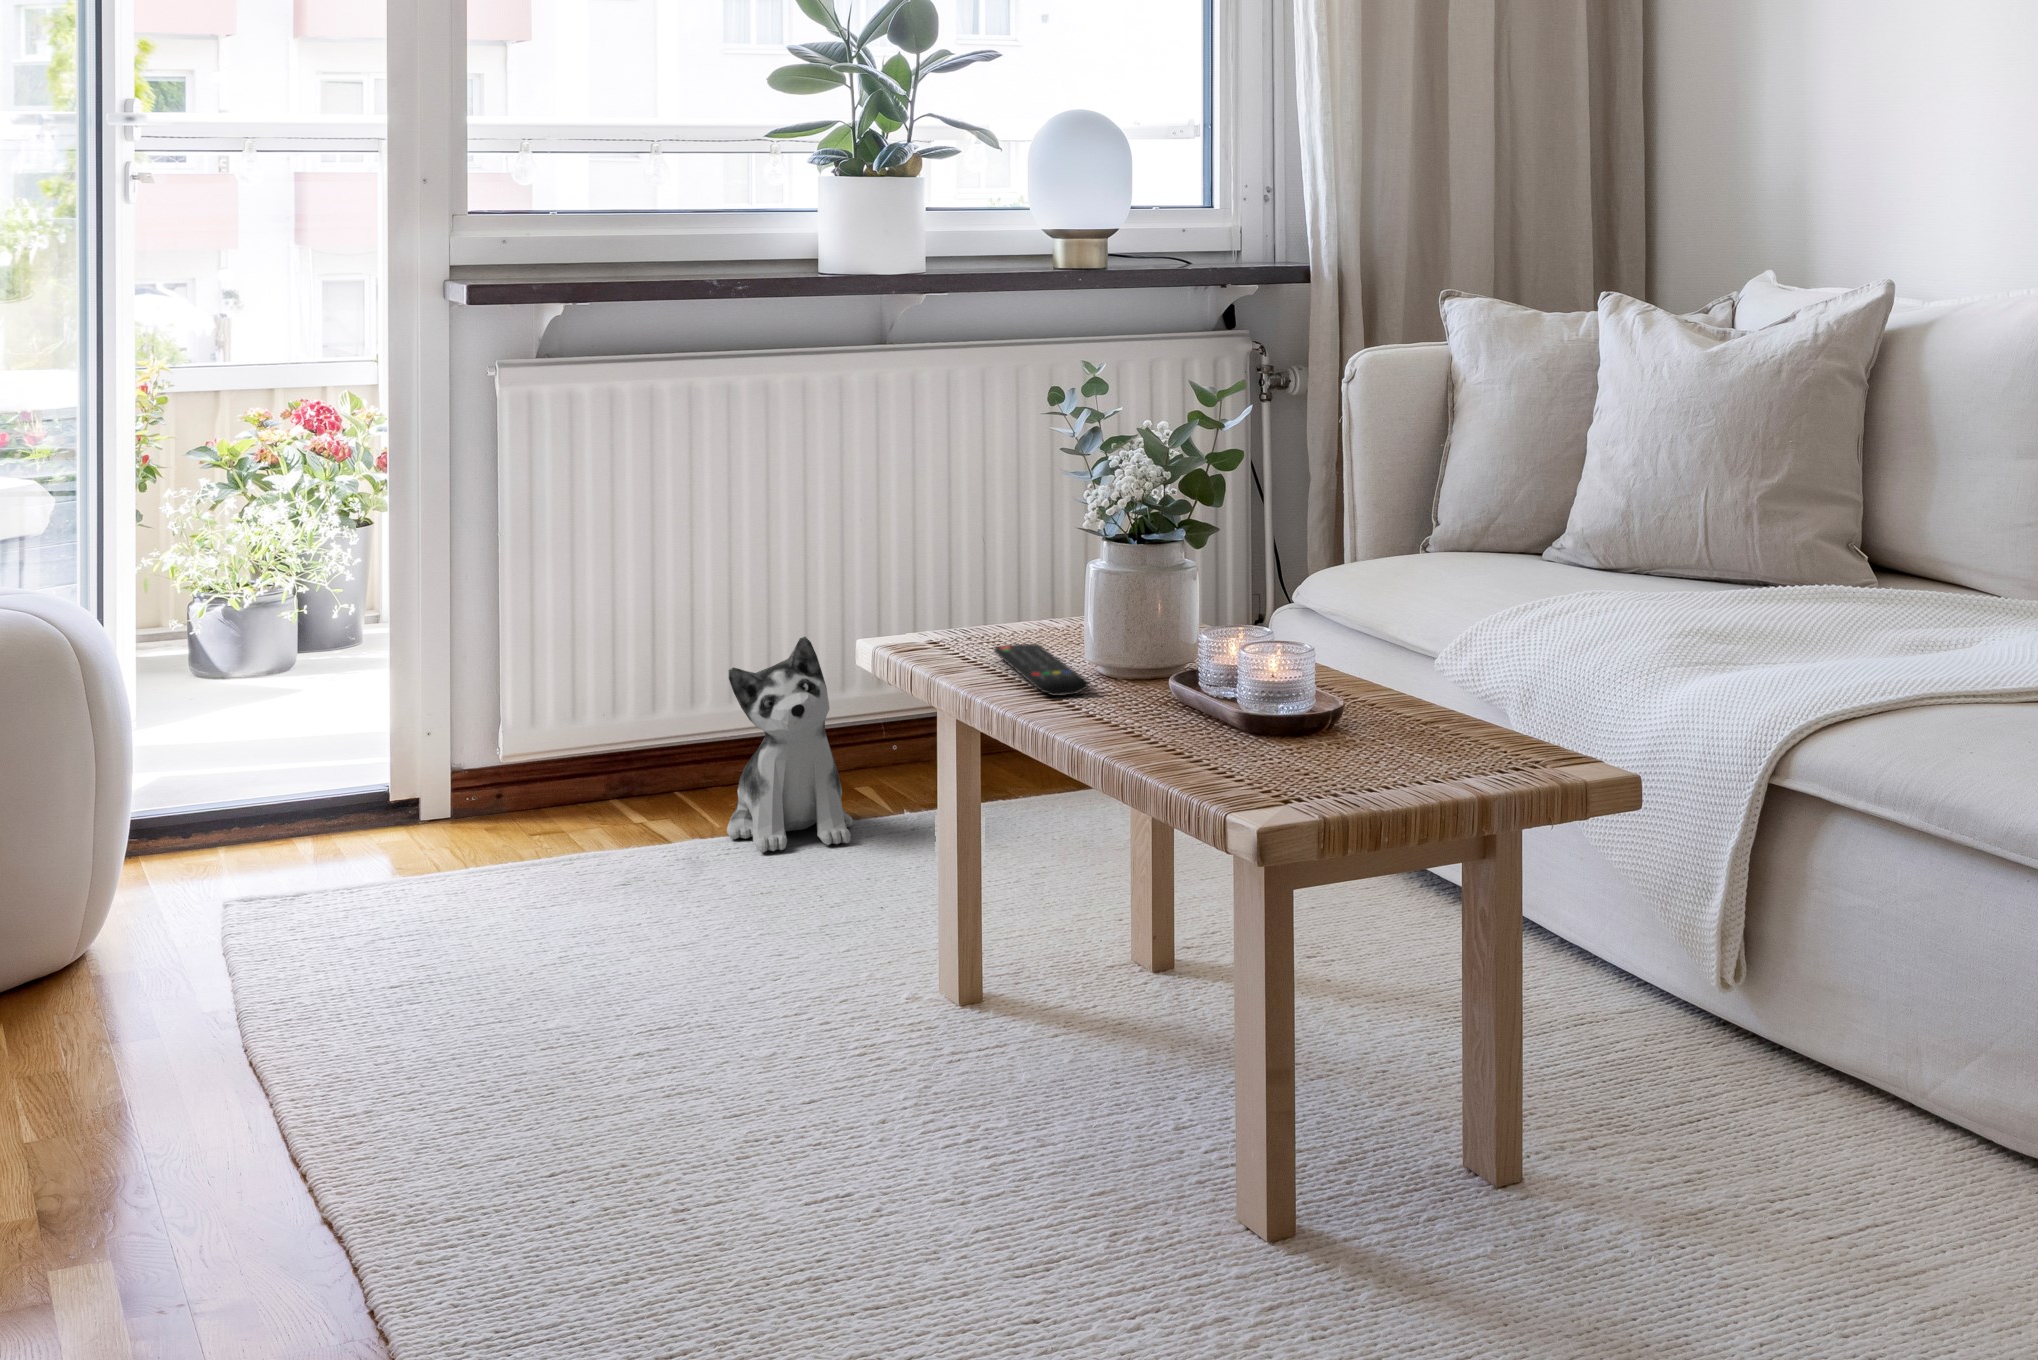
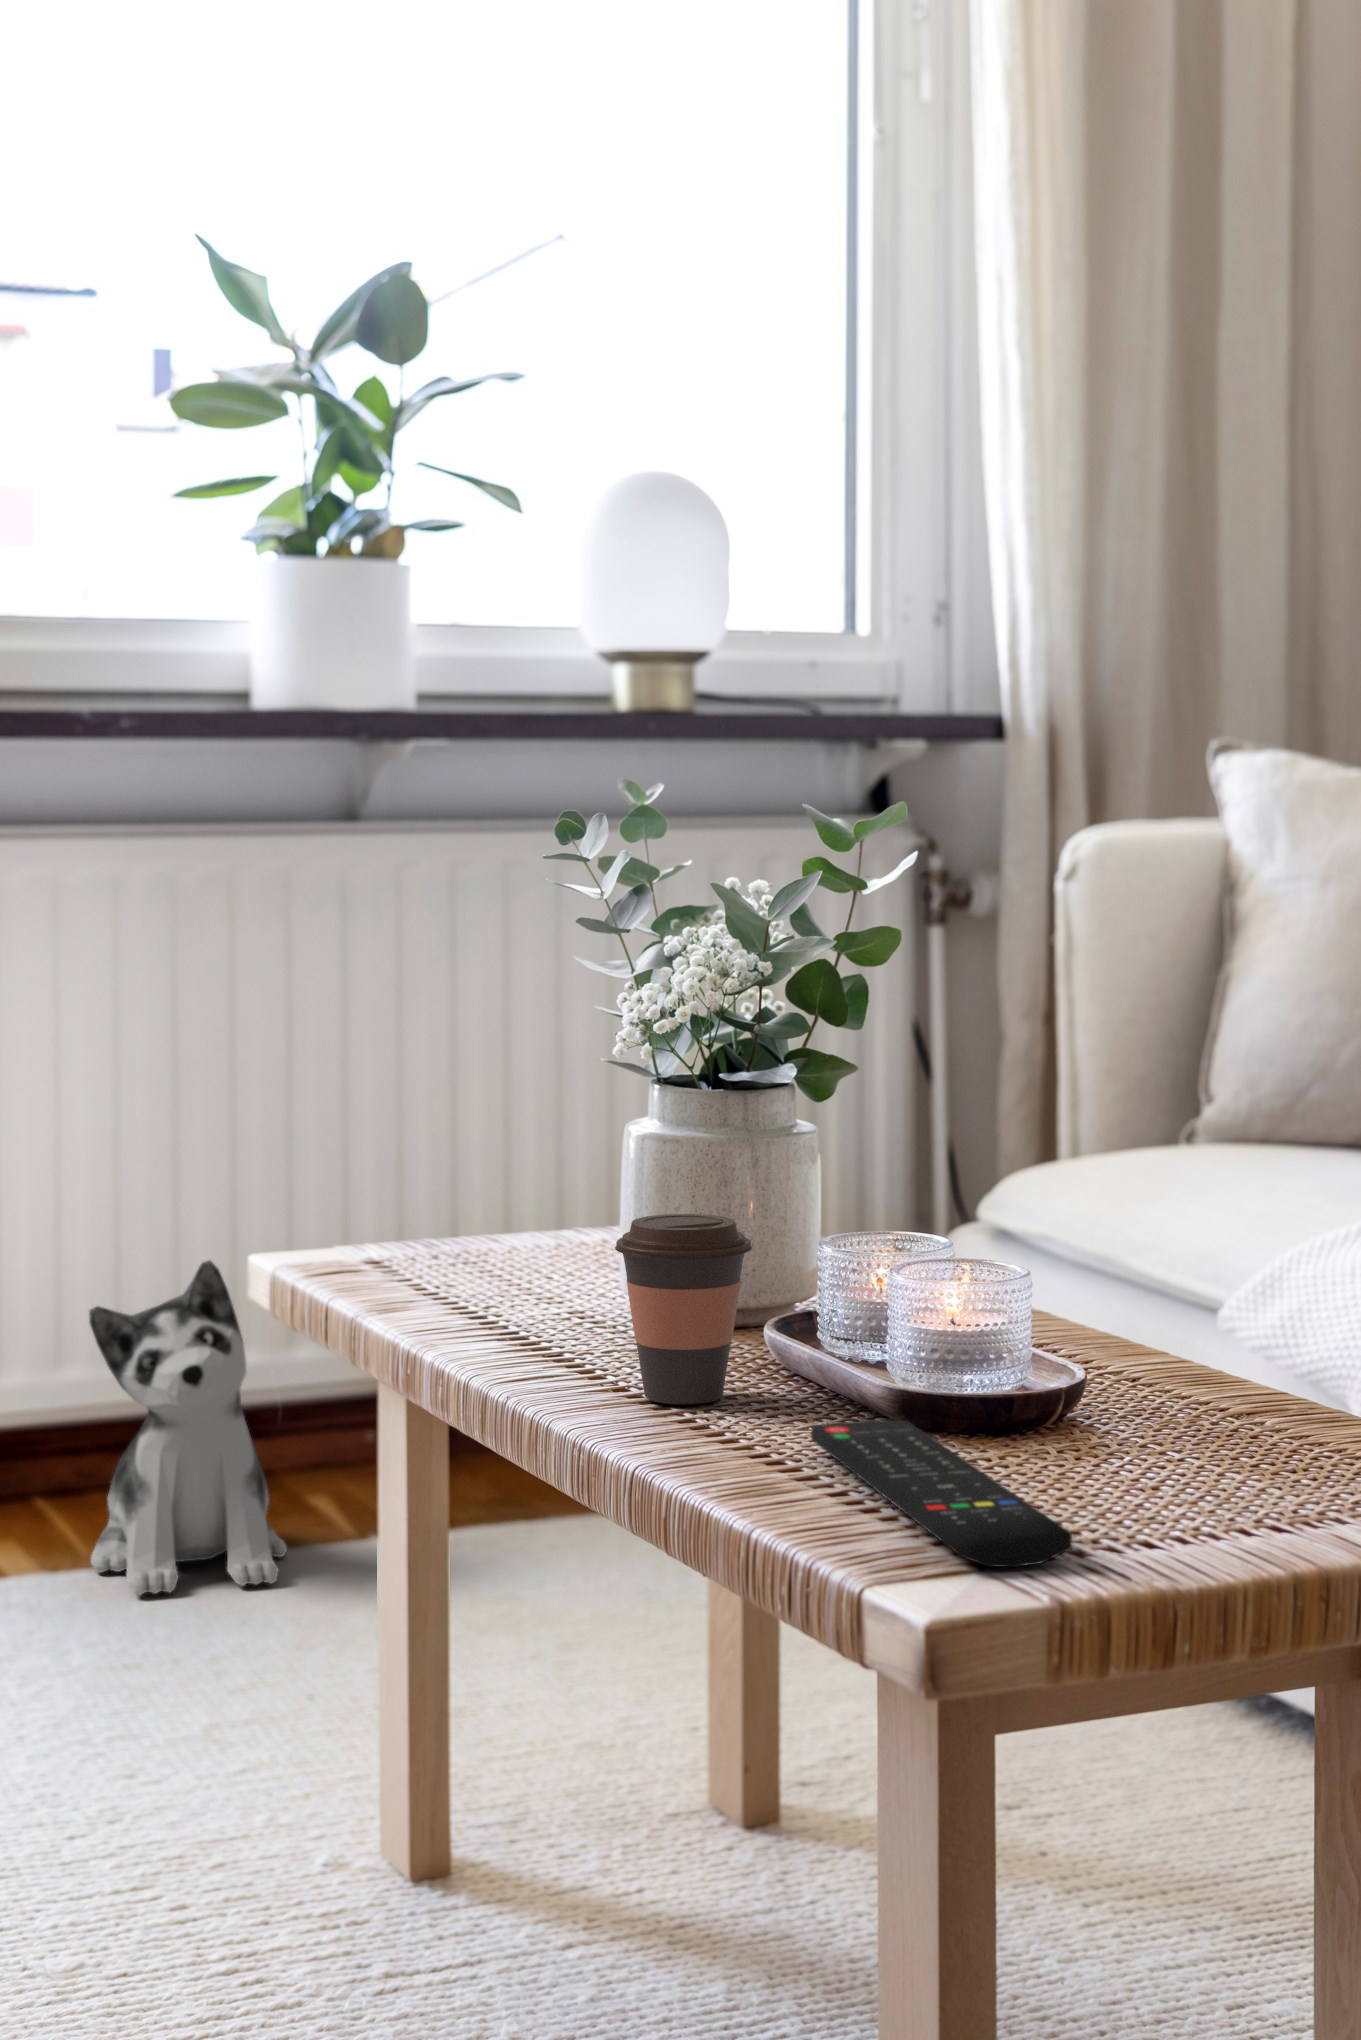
coffee cup: none [1090,619,1164,723] -> present [615,1214,752,1404]
remote control: present [994,644,1088,696] -> present [811,1420,1072,1567]

